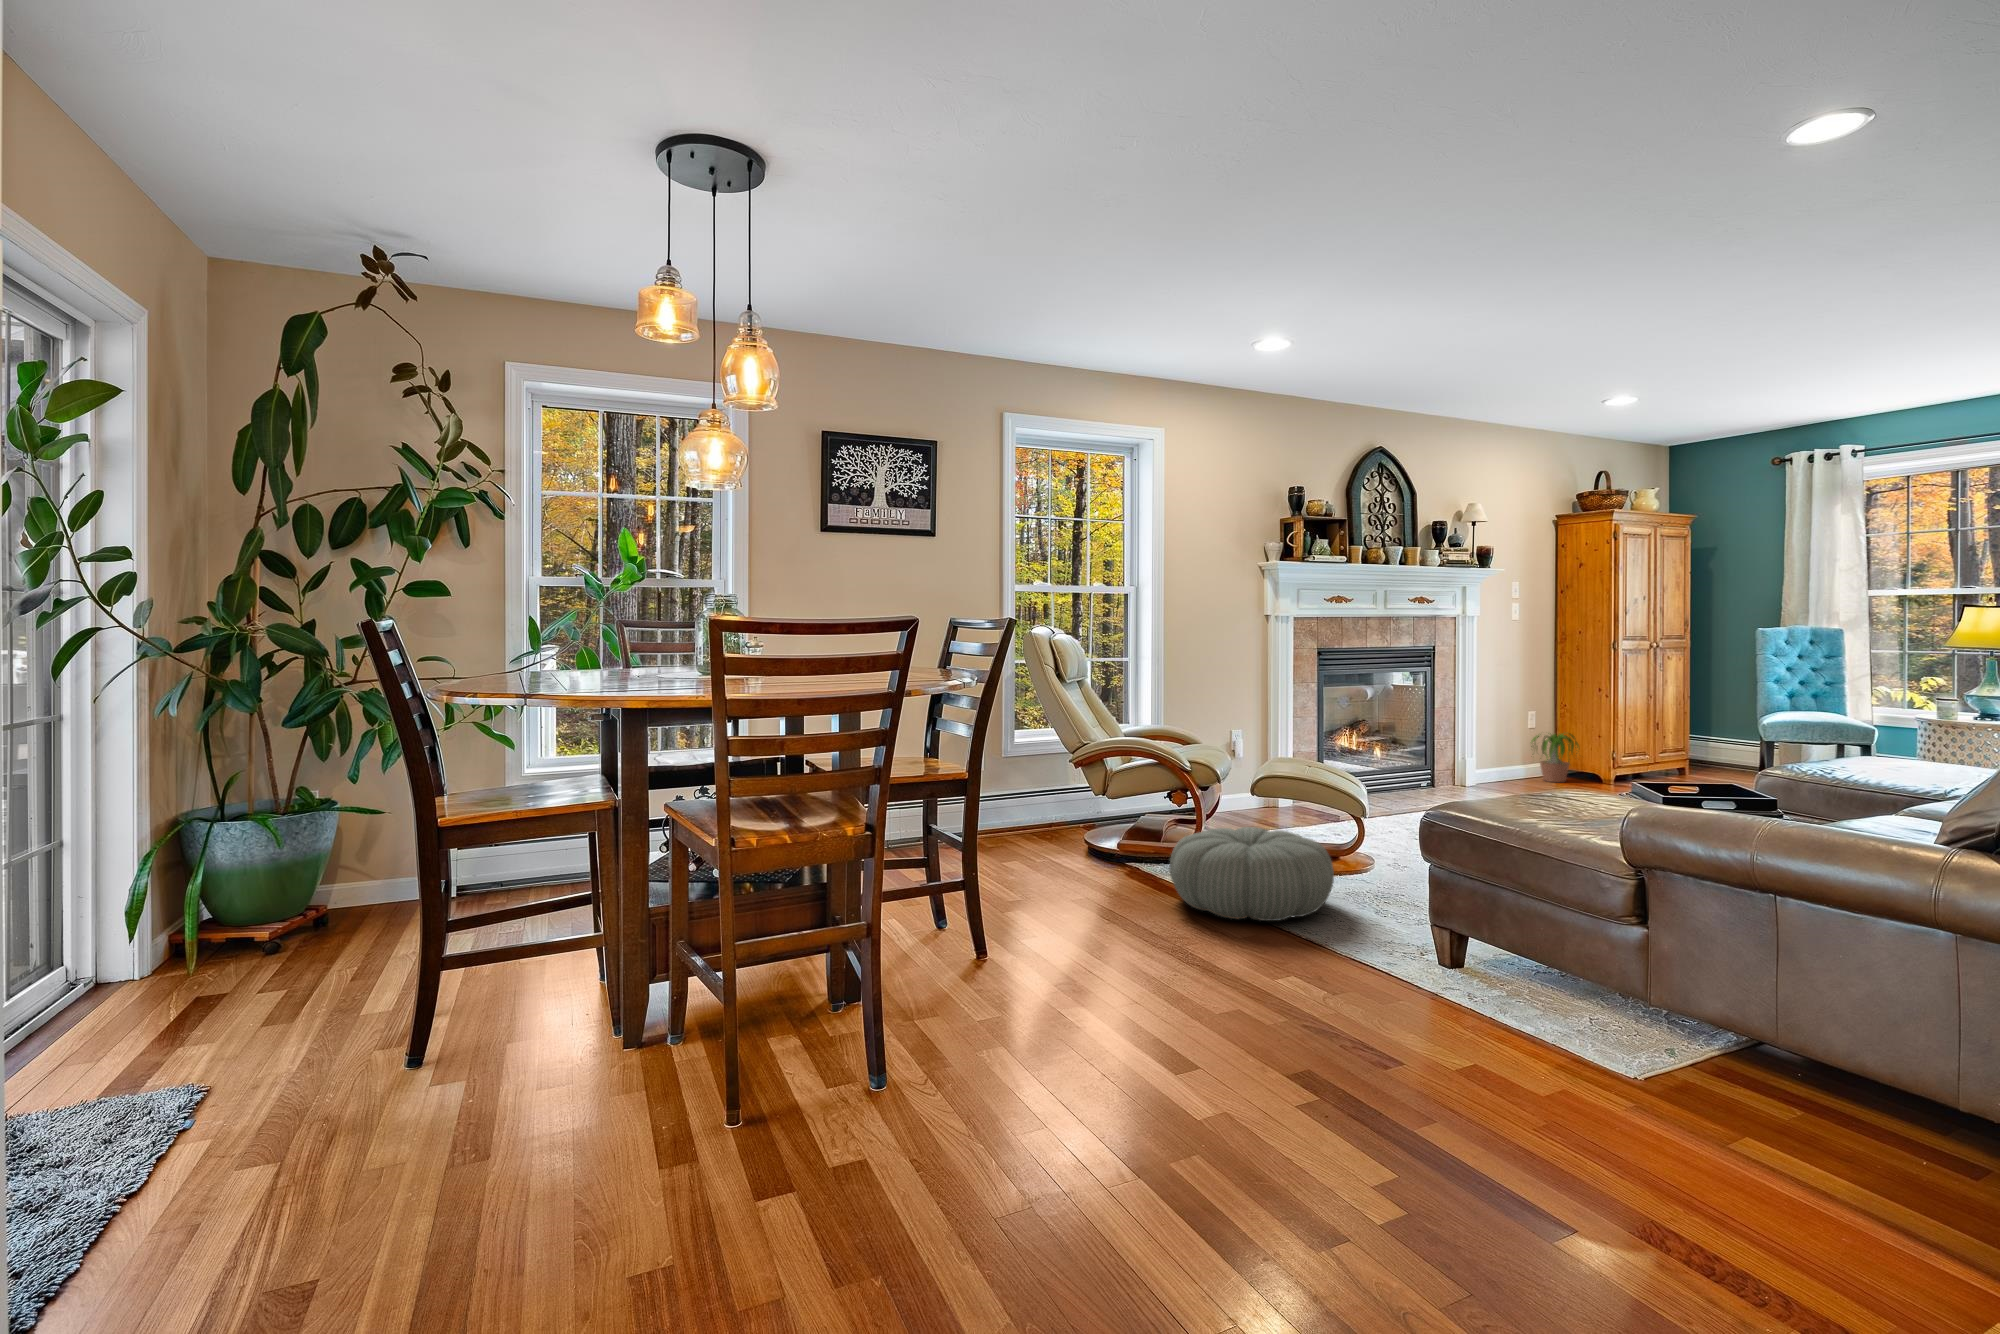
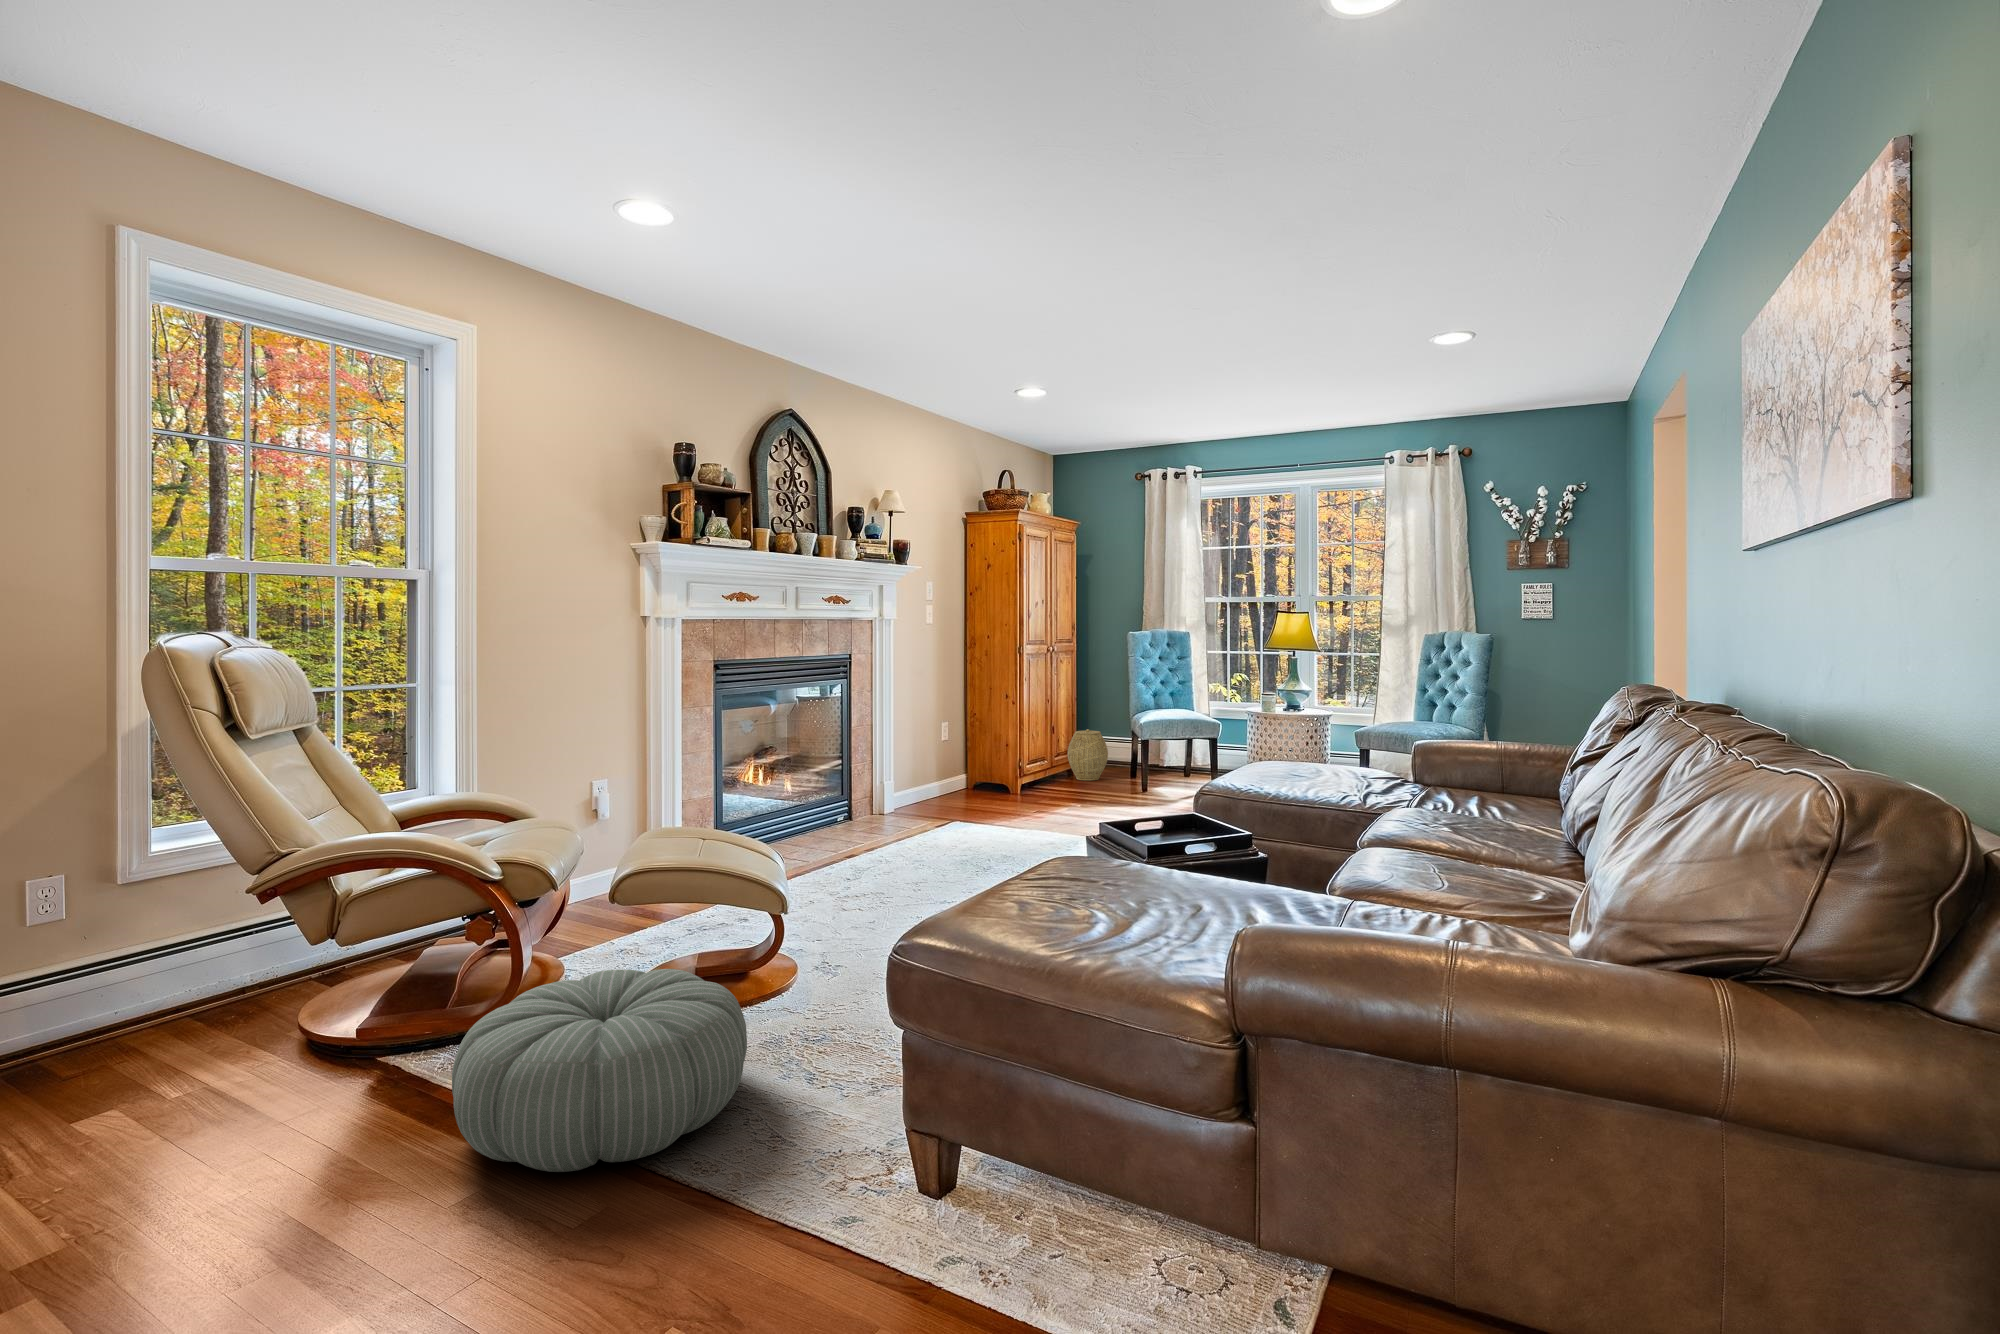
woven basket: none [1674,727,1725,779] -> present [1067,729,1108,780]
potted plant: present [1531,734,1579,782] -> none [938,744,998,799]

